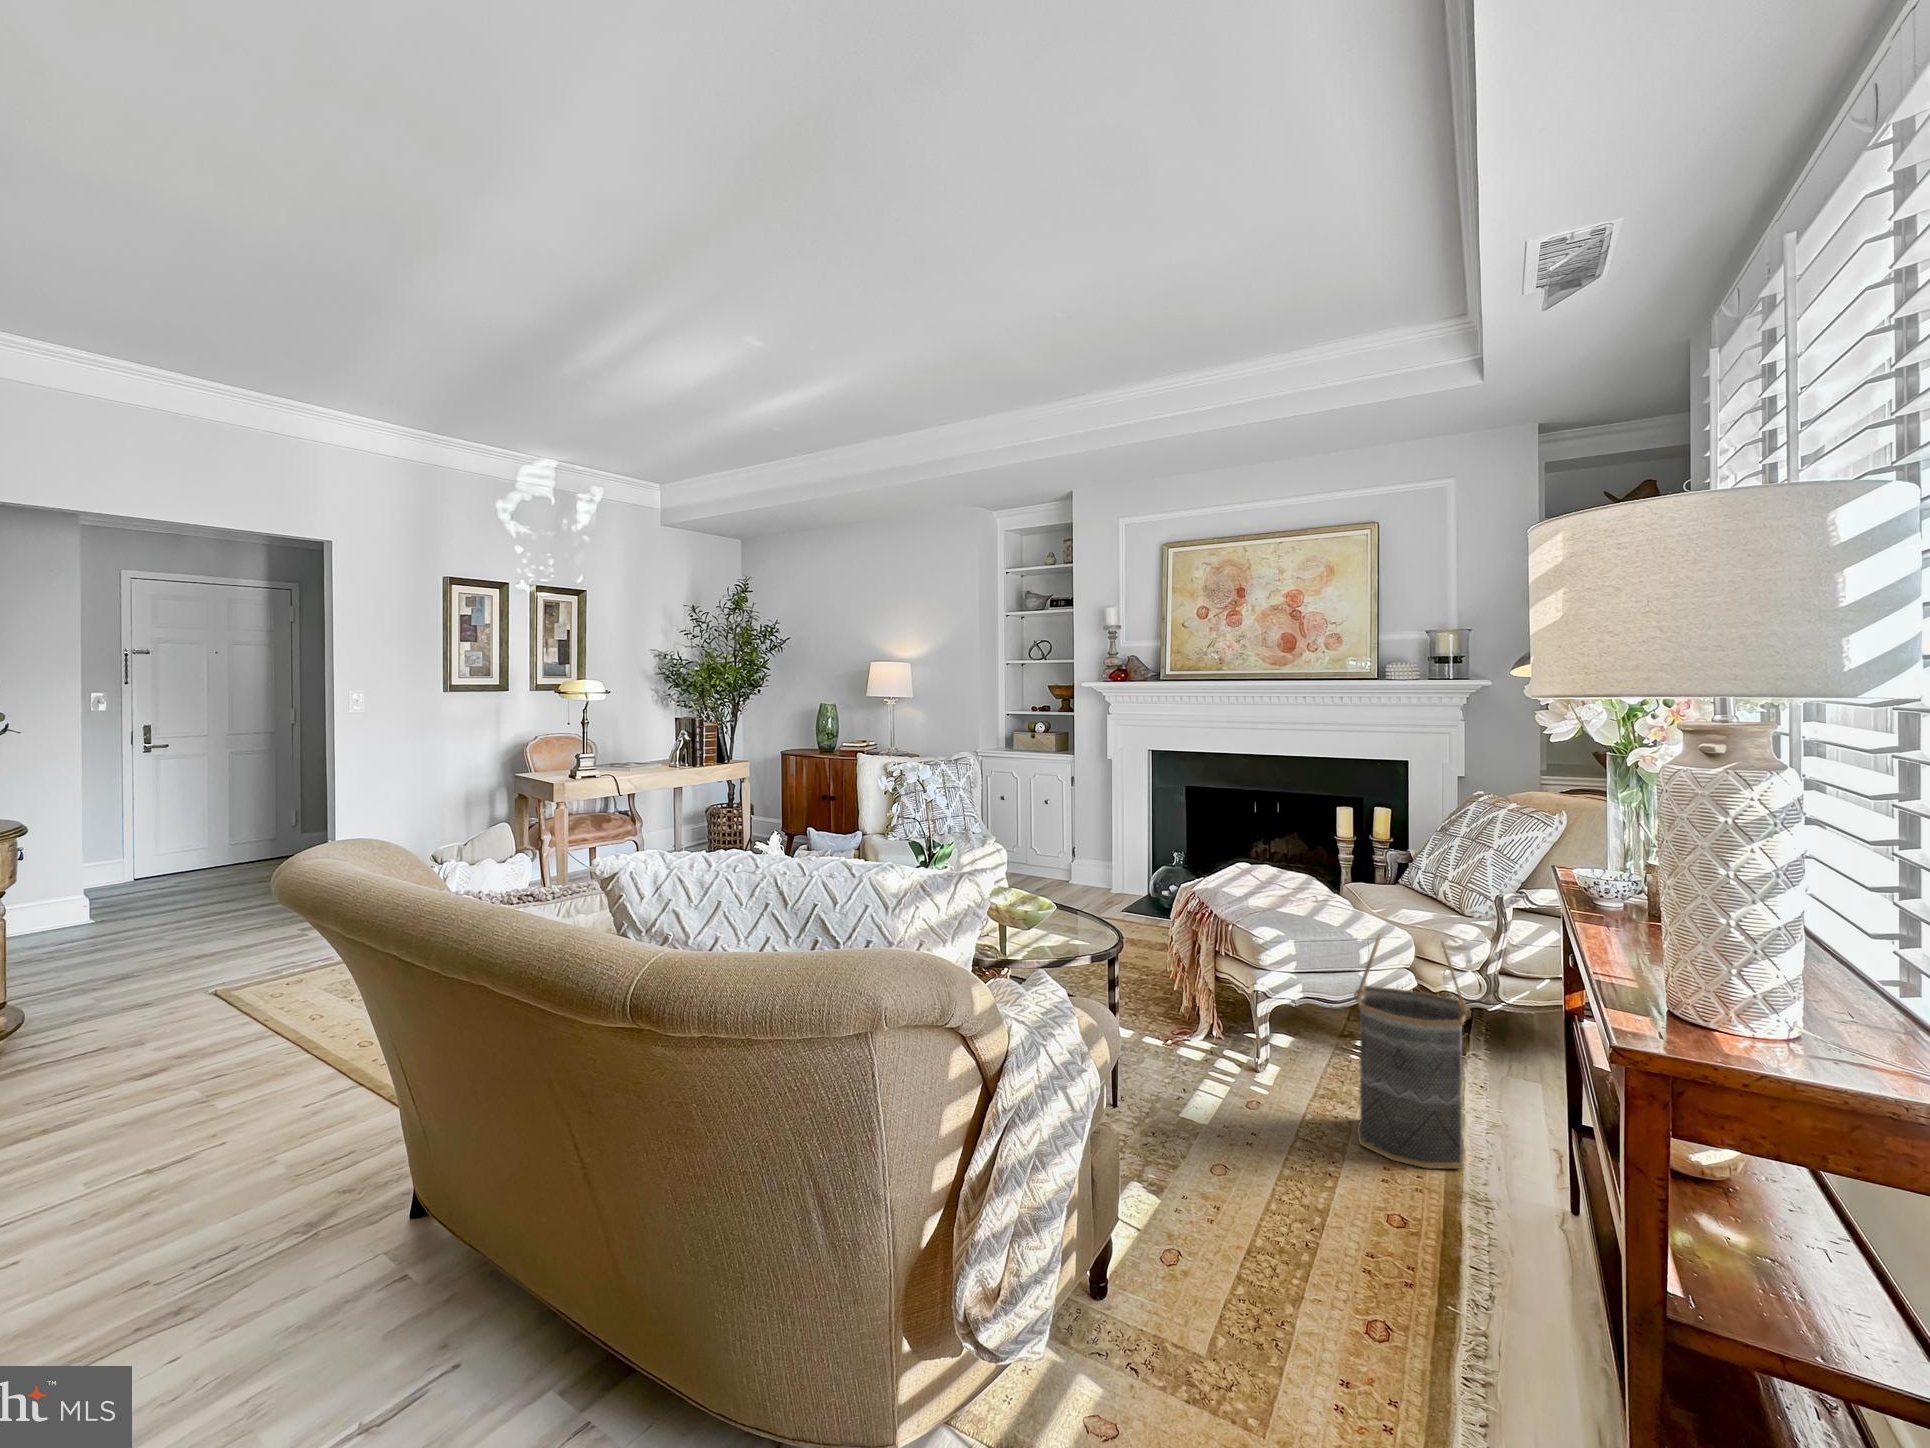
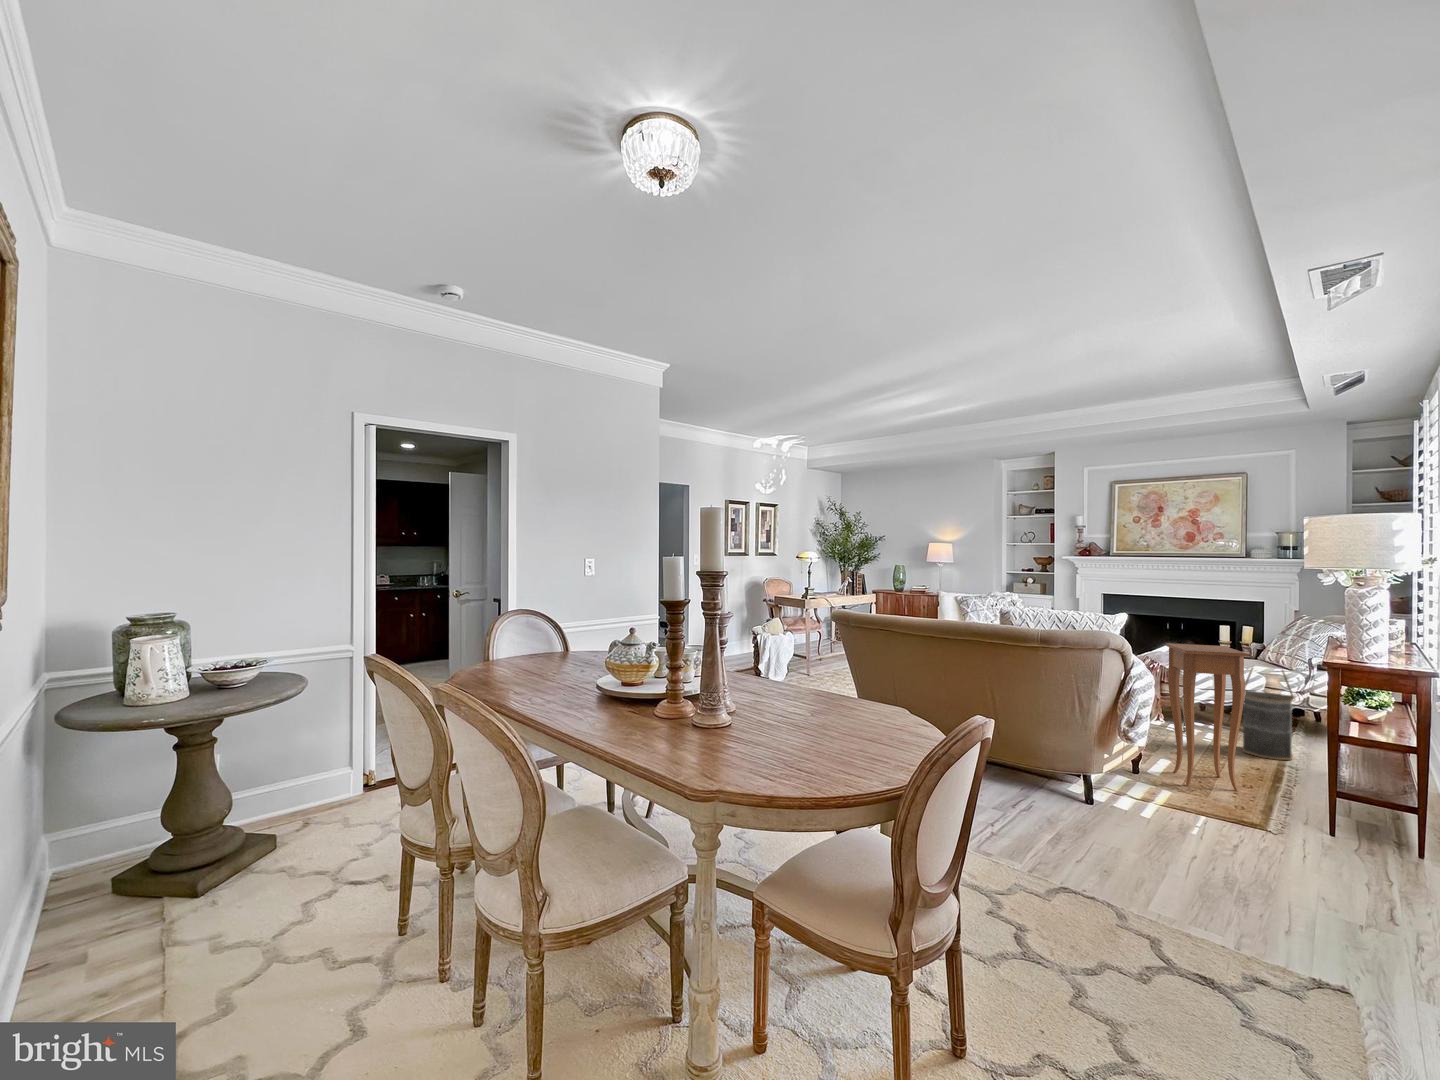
side table: none [1159,909,1352,1364] -> present [1166,643,1248,791]

